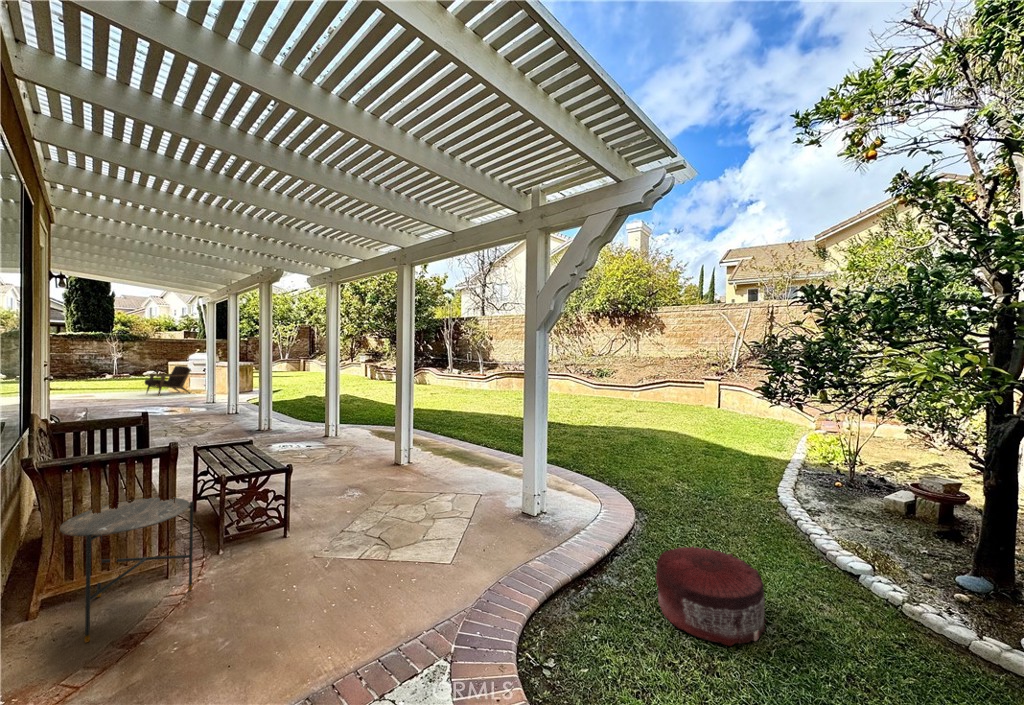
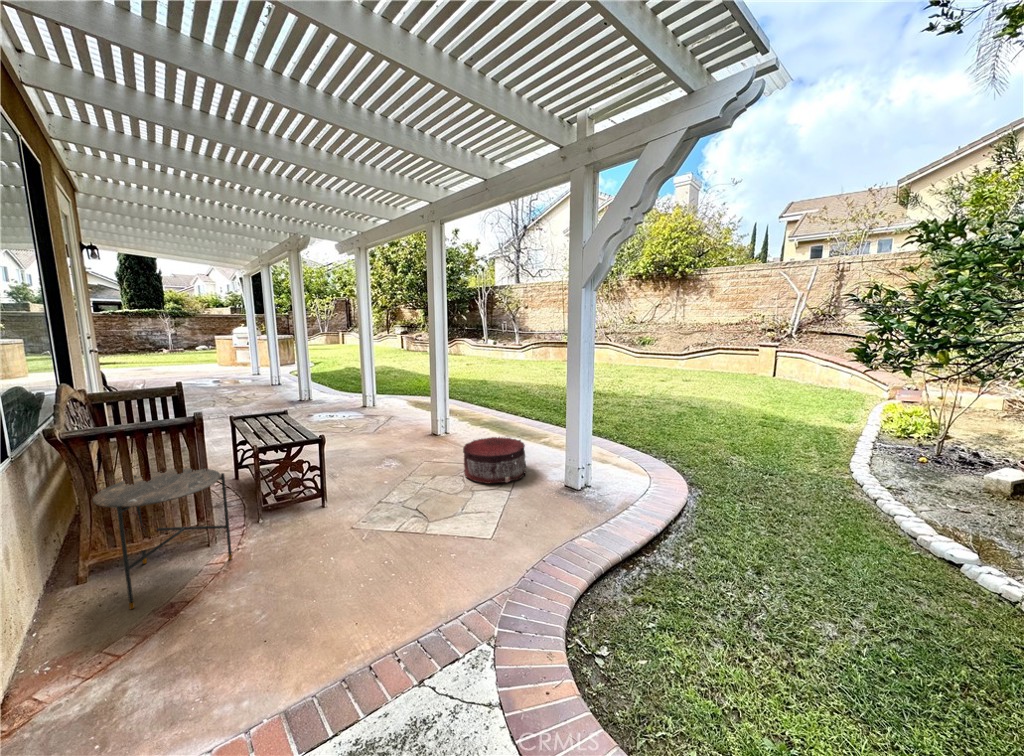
armchair: present [145,366,191,396] -> none [192,340,236,369]
pouf: present [656,546,767,646] -> present [463,437,526,484]

